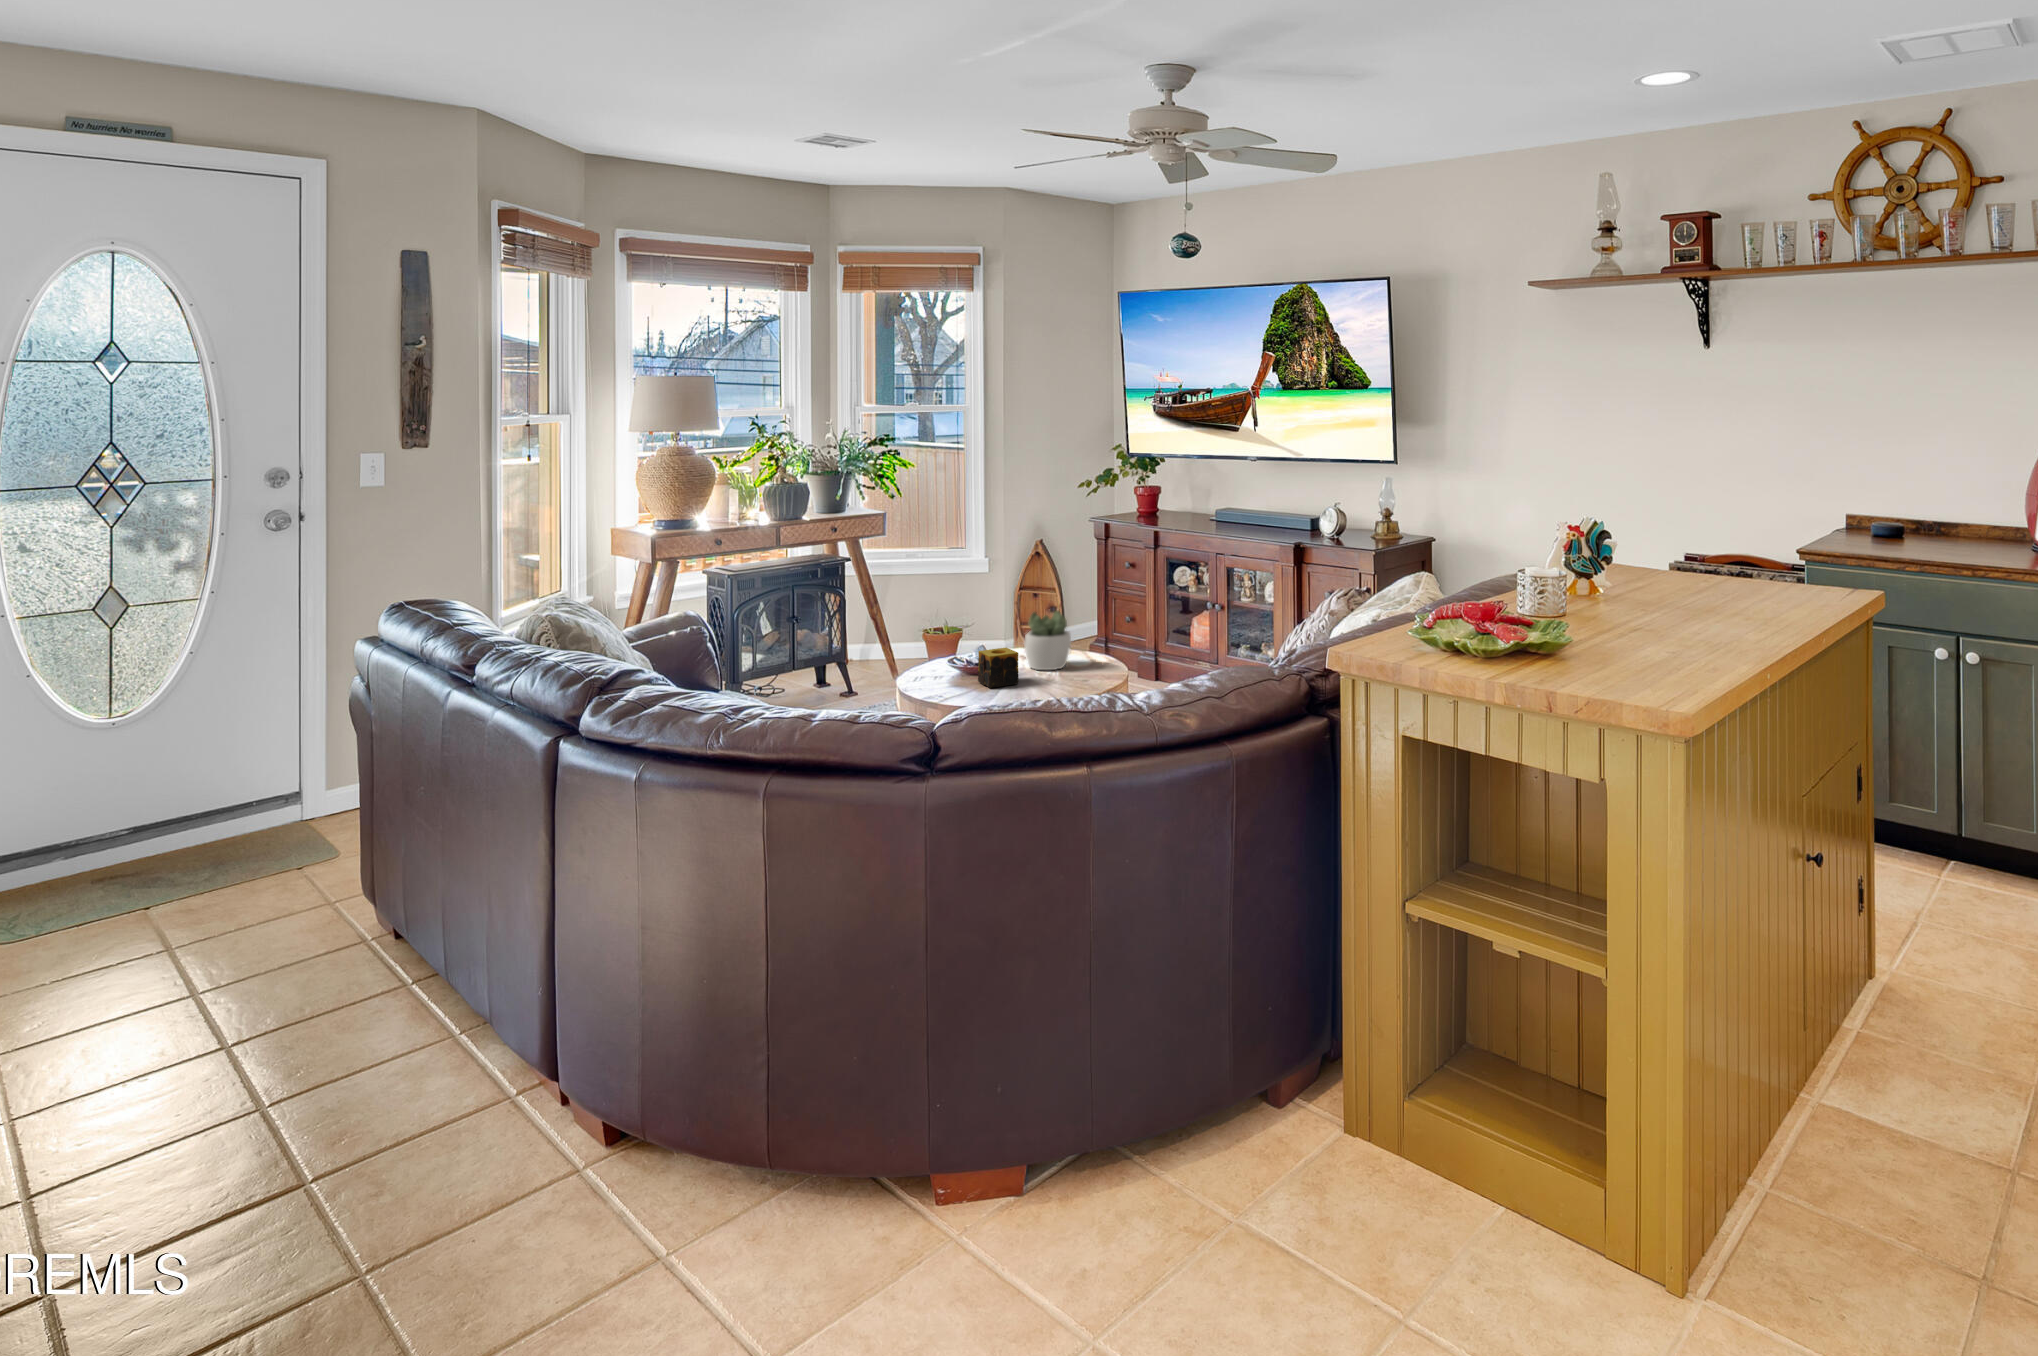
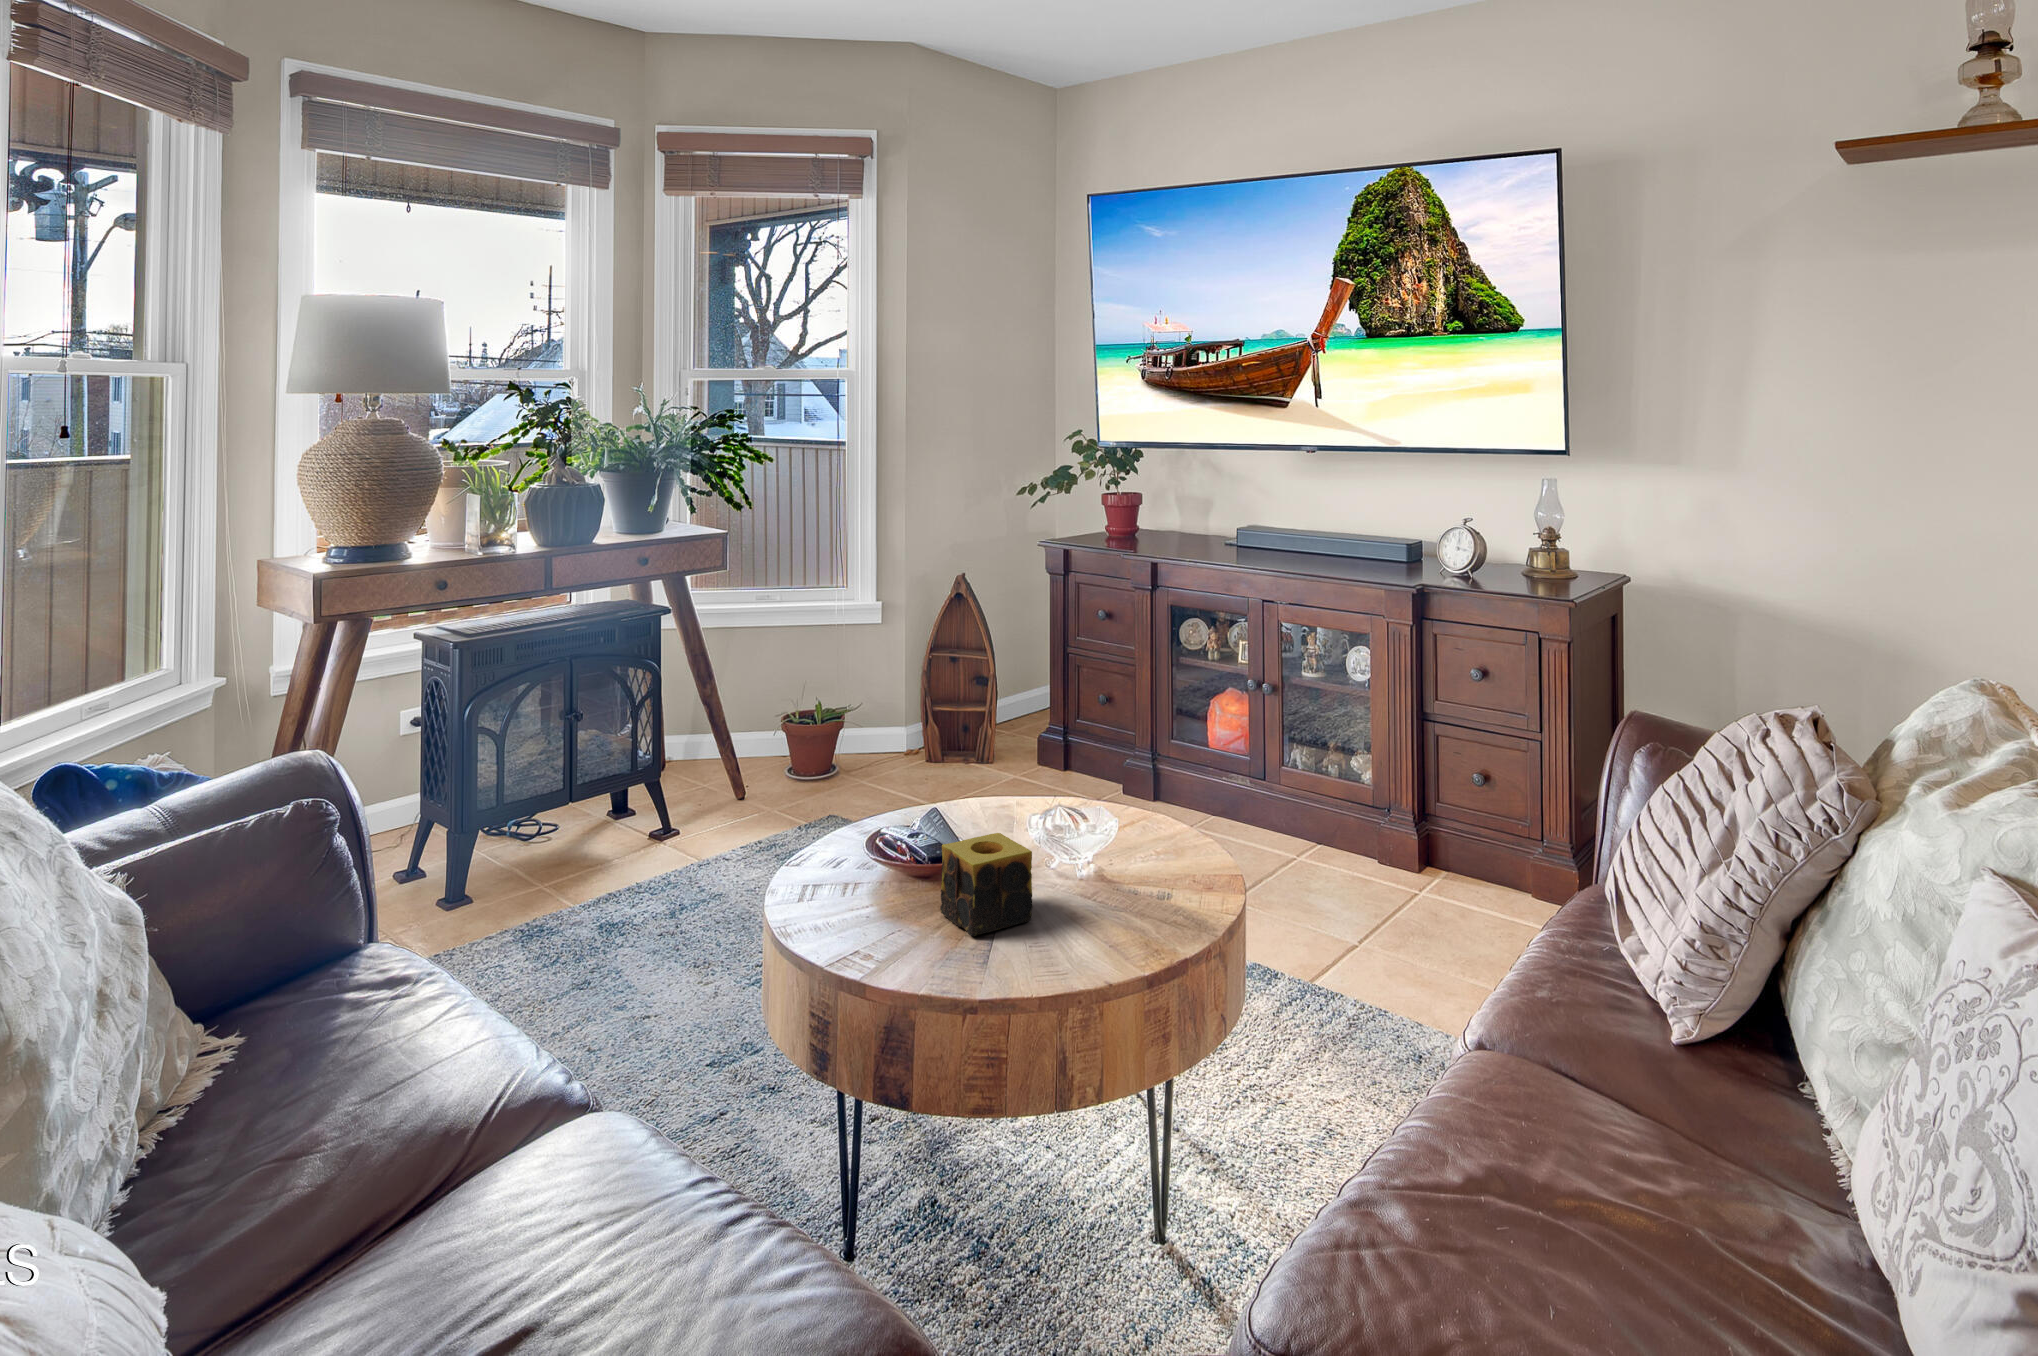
succulent plant: present [1024,611,1071,670] -> none [1026,740,1120,874]

